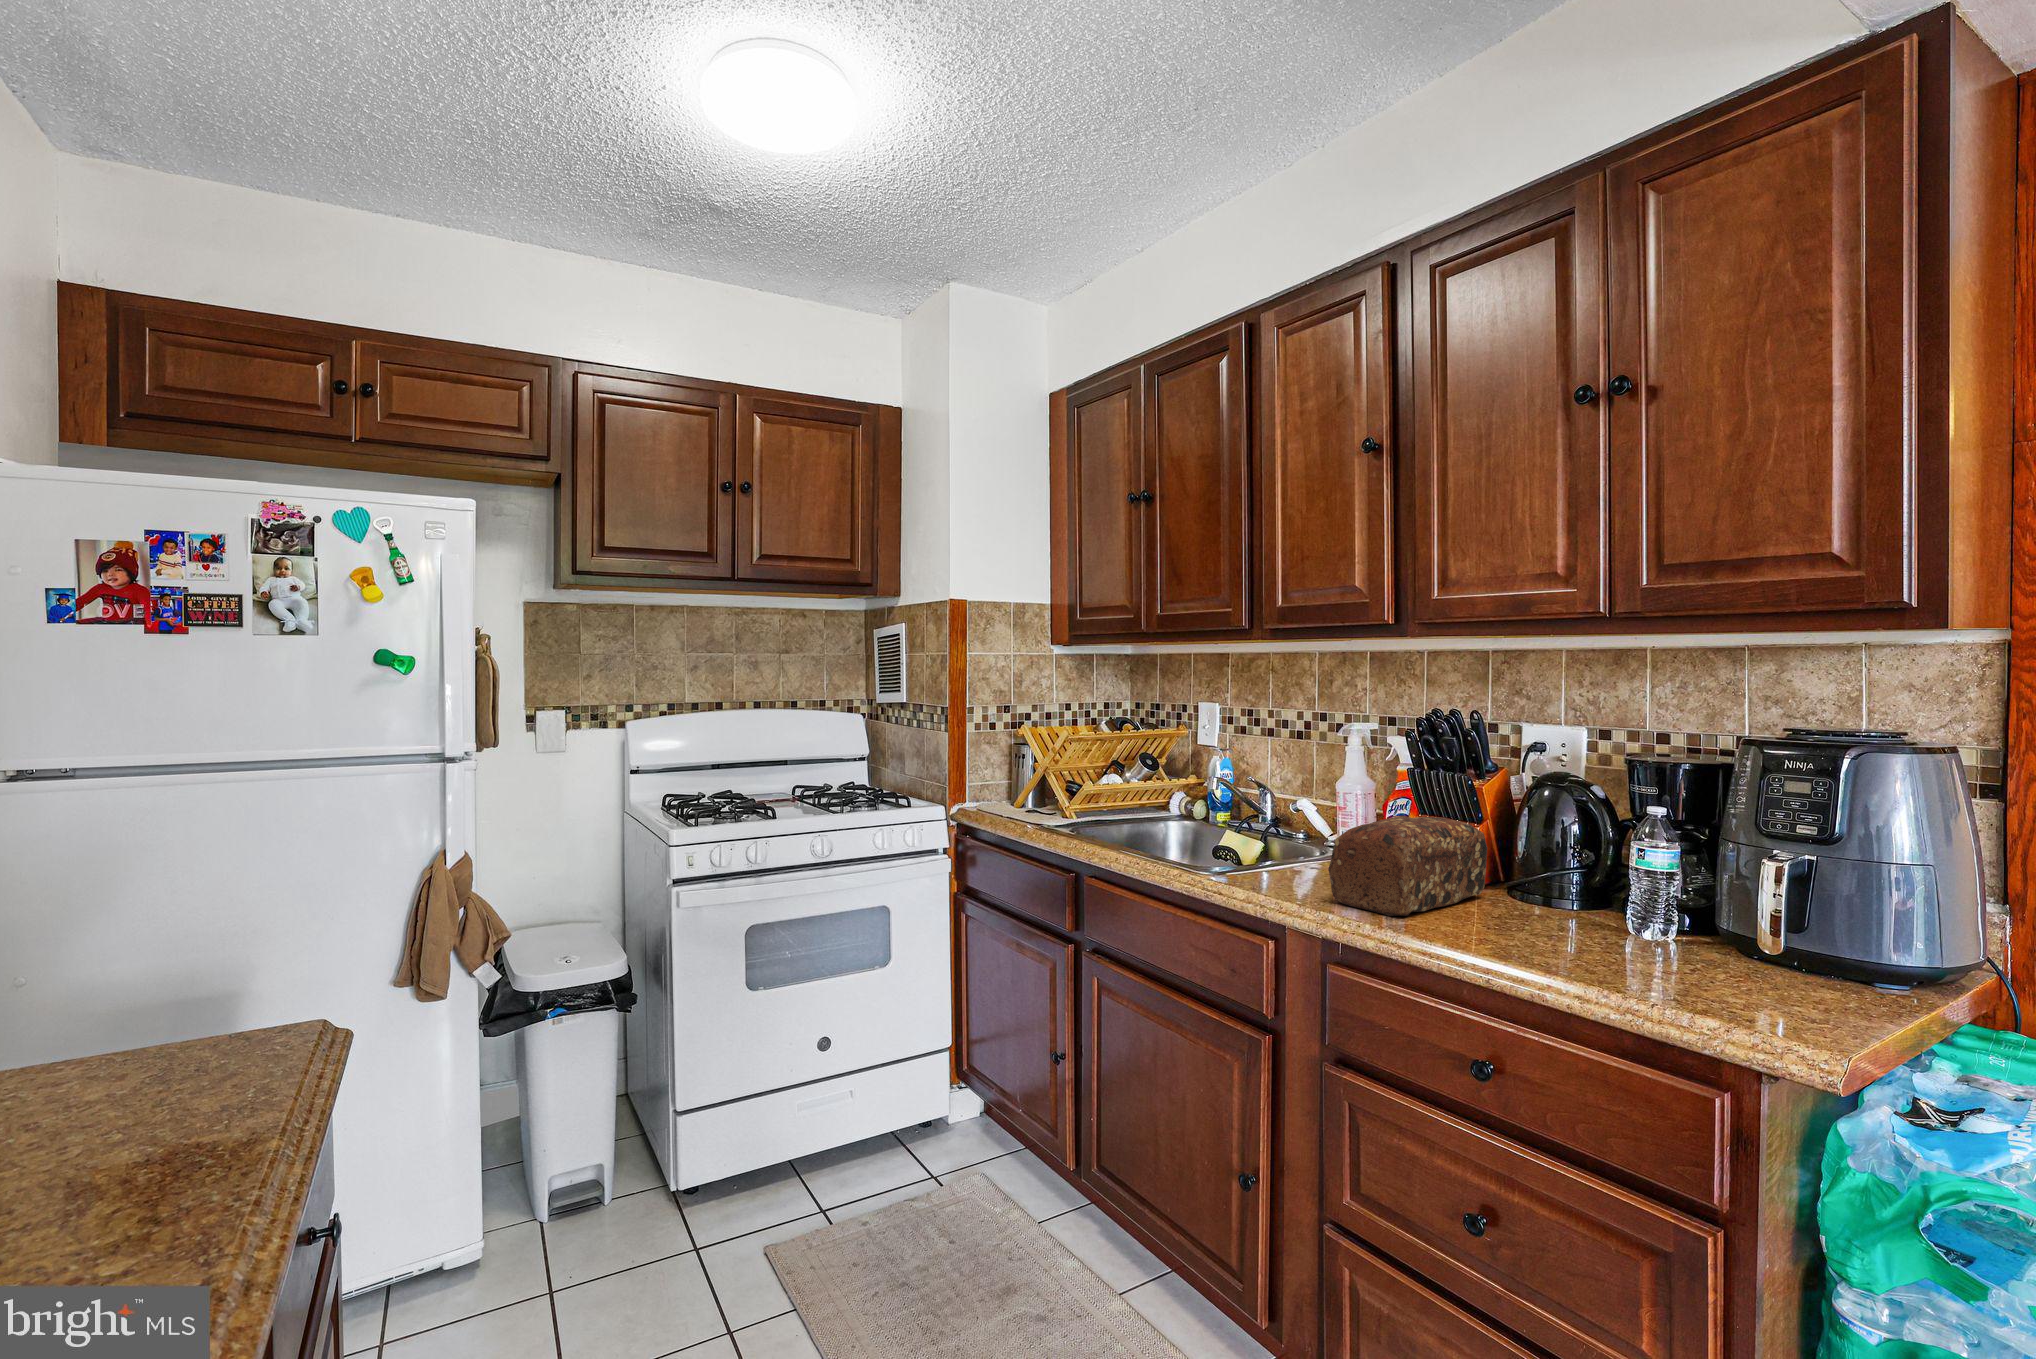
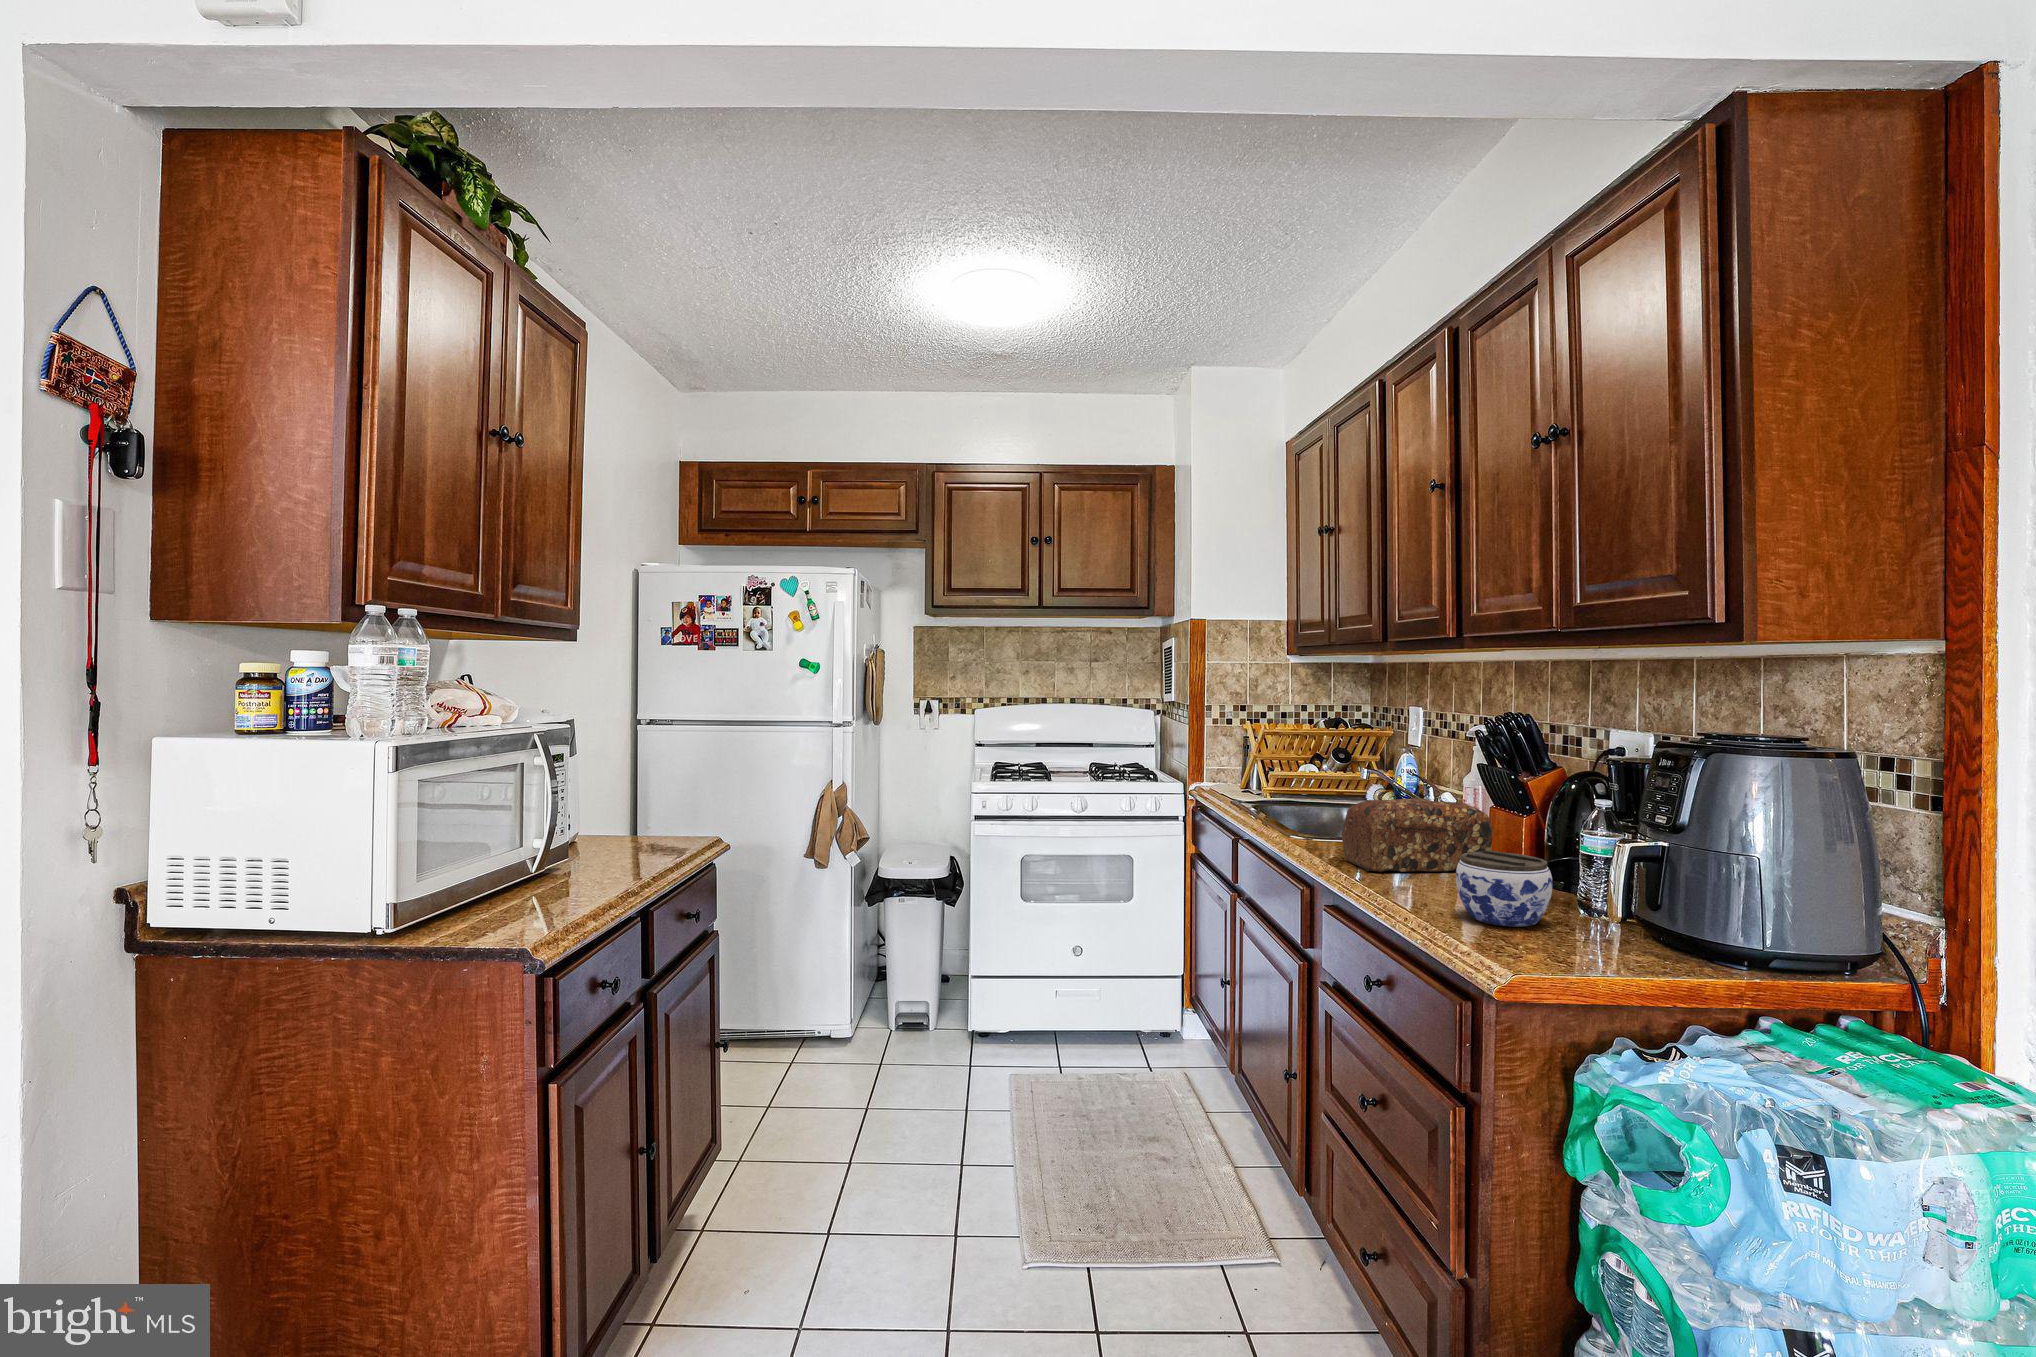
jar: none [1610,885,1742,984] -> present [1456,850,1553,927]

